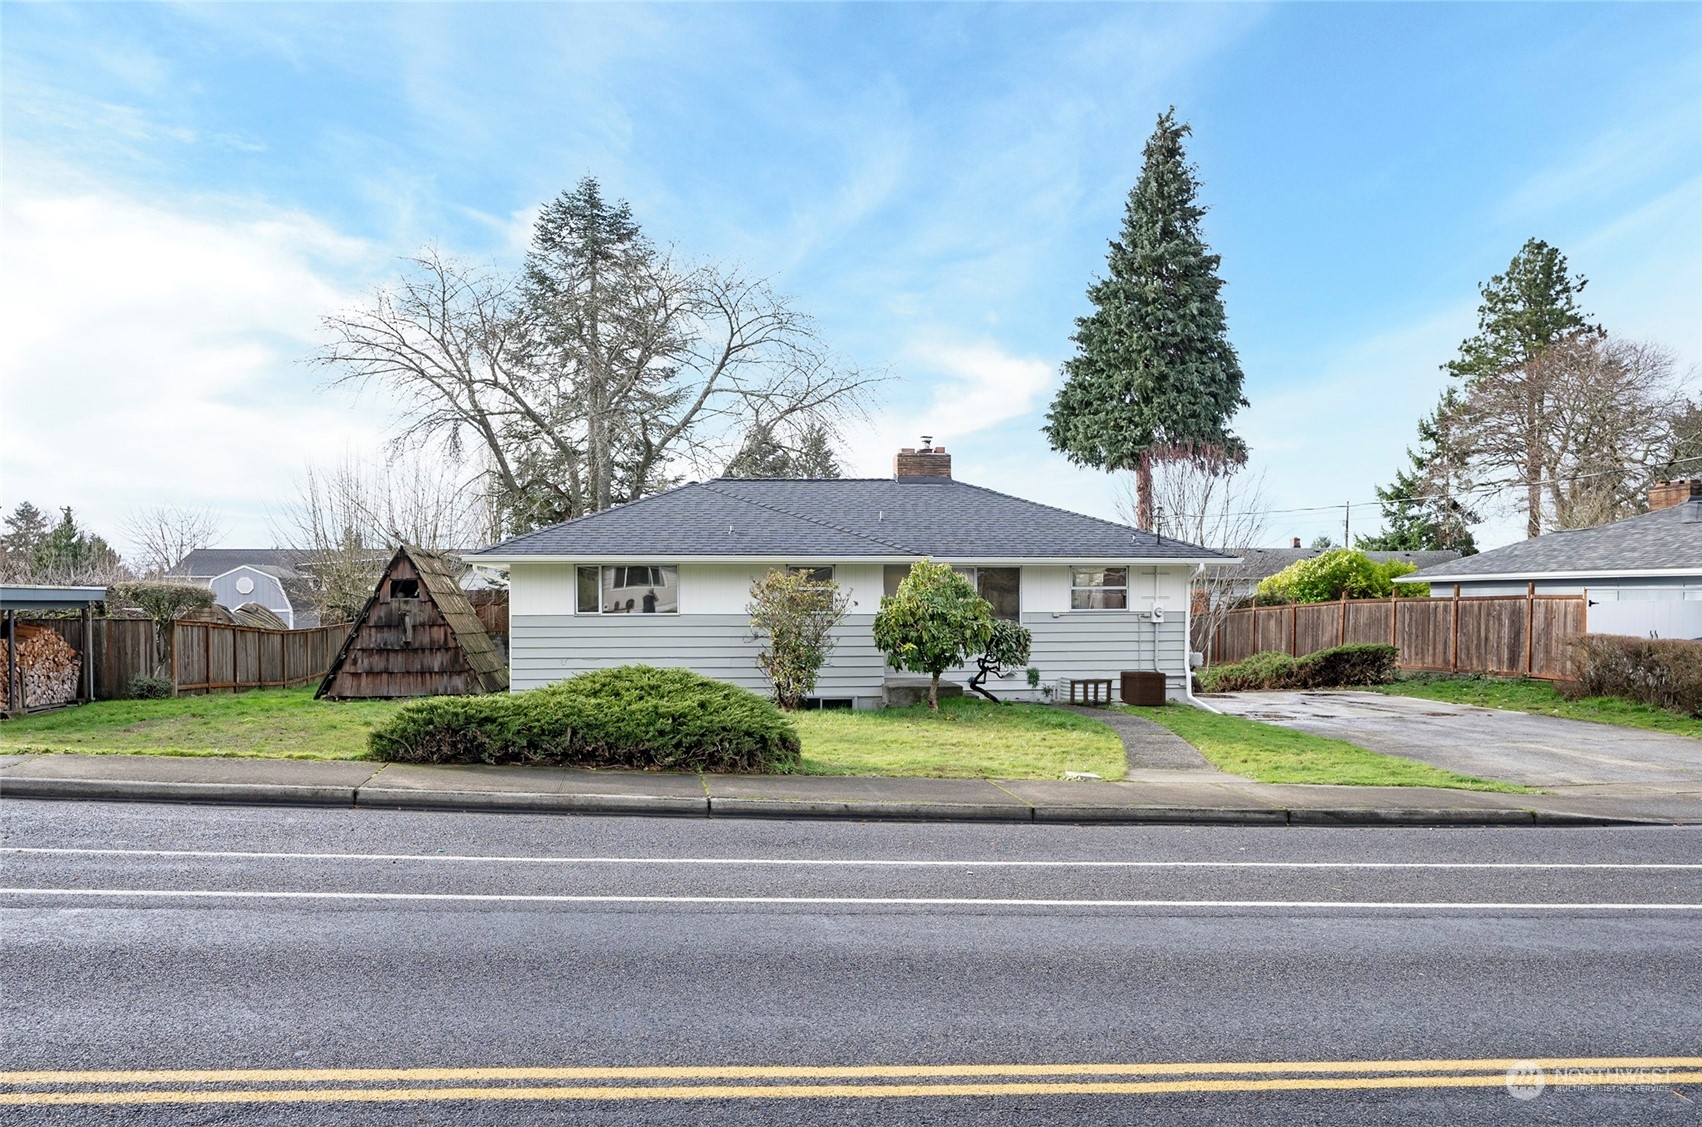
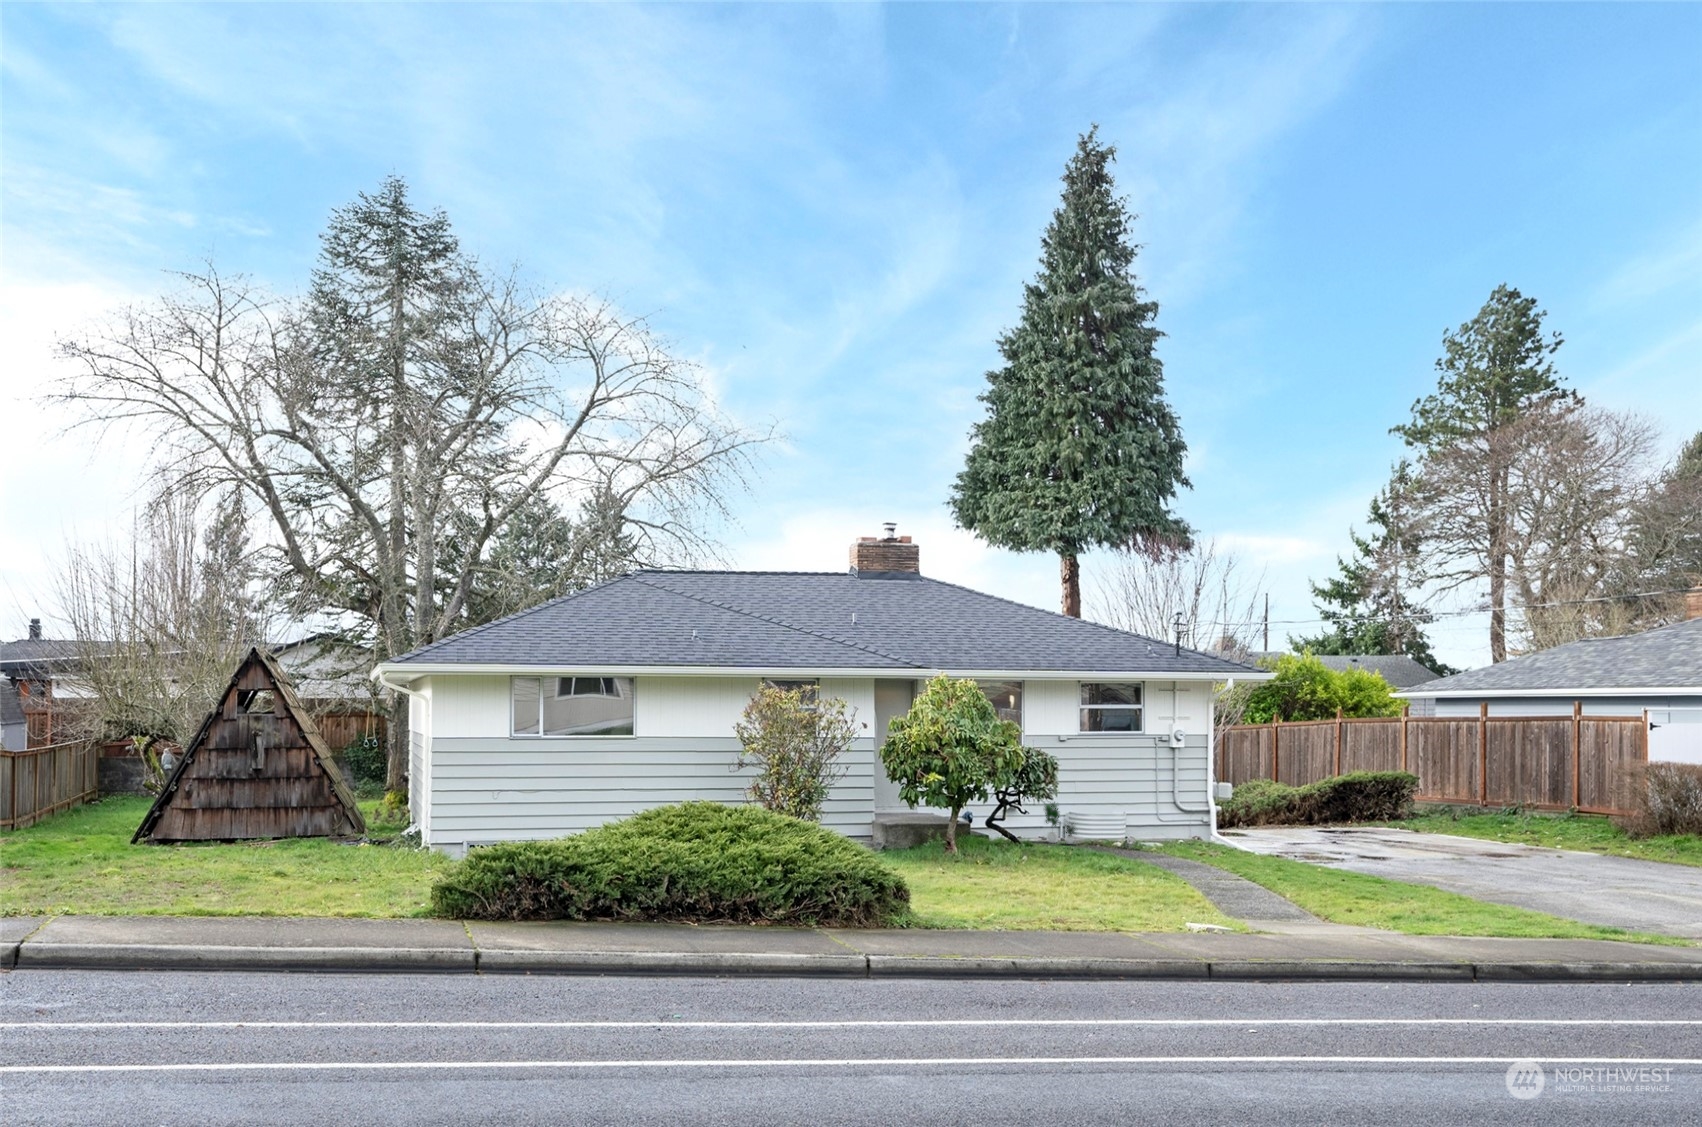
wooden crate: present [1120,671,1166,705] -> none [1143,804,1196,843]
bench: present [1070,679,1112,705] -> none [1094,814,1138,844]

